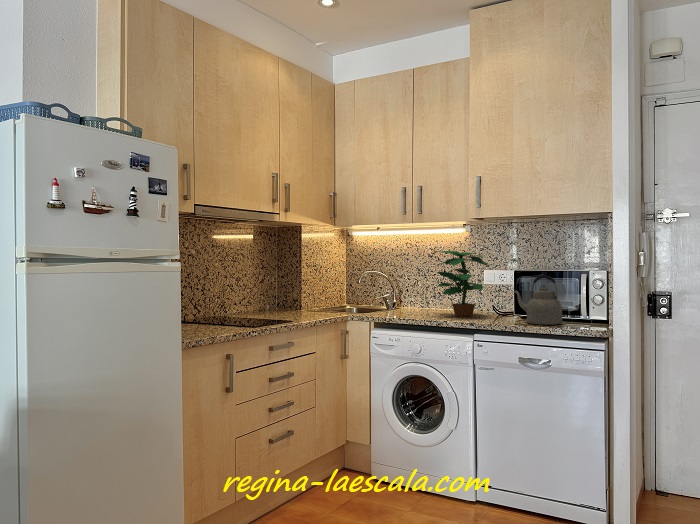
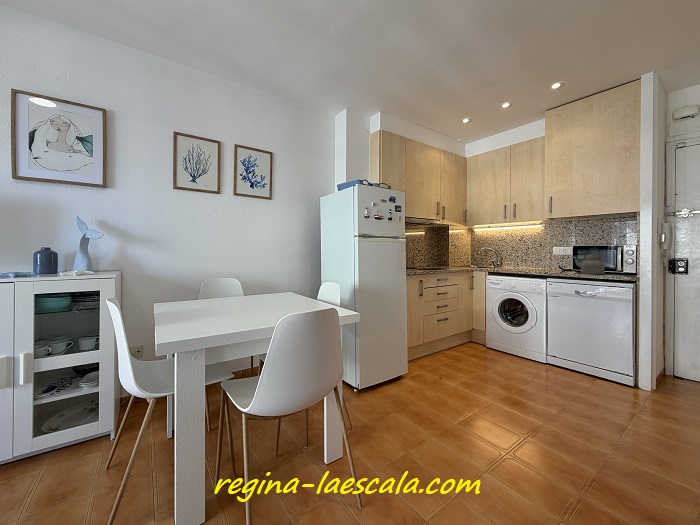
potted plant: present [437,251,488,317] -> none [523,237,558,271]

